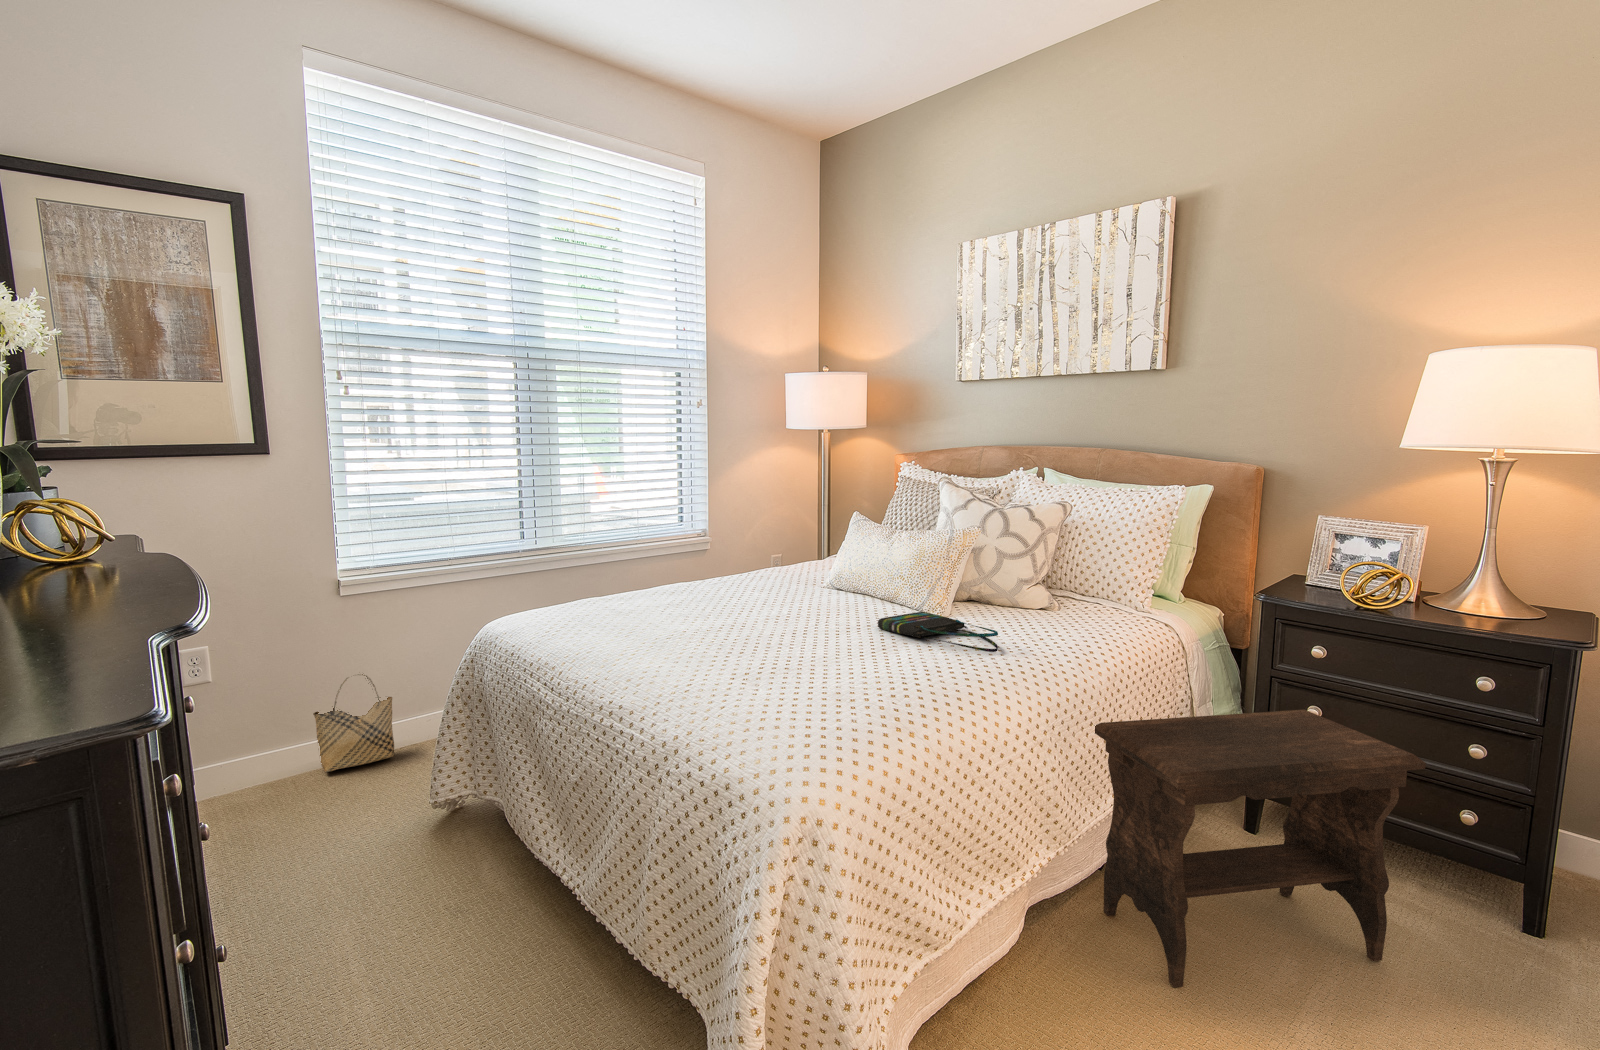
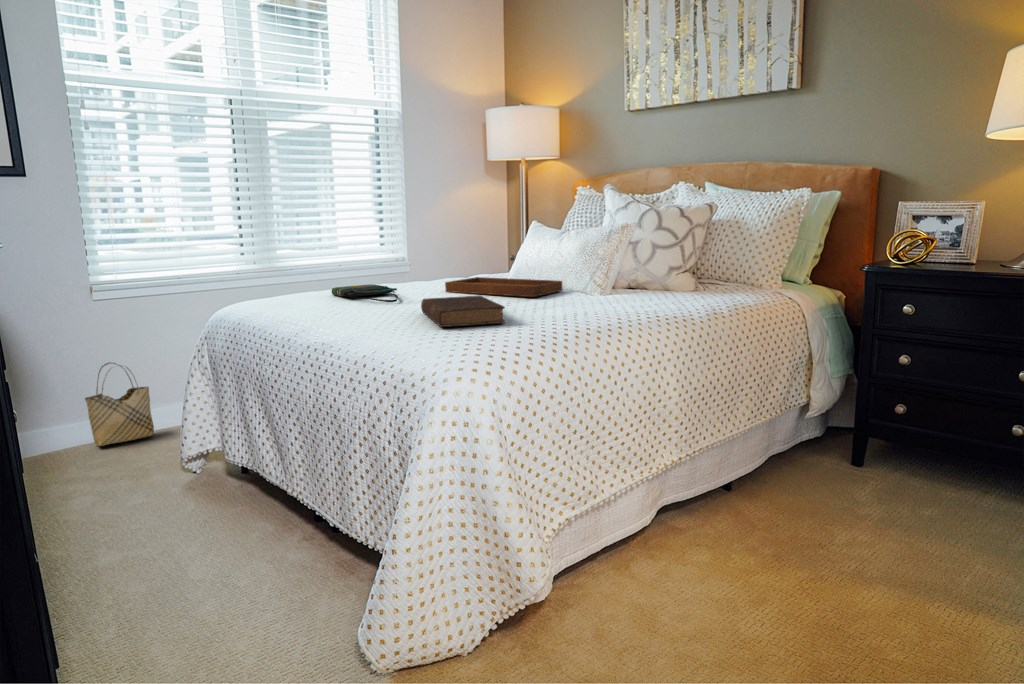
tray: none [749,561,890,618] -> present [445,255,562,297]
tote bag: present [878,612,998,652] -> present [332,284,398,302]
book: none [720,622,826,675] -> present [421,296,505,327]
footstool: present [1095,710,1426,987] -> none [719,354,971,553]

